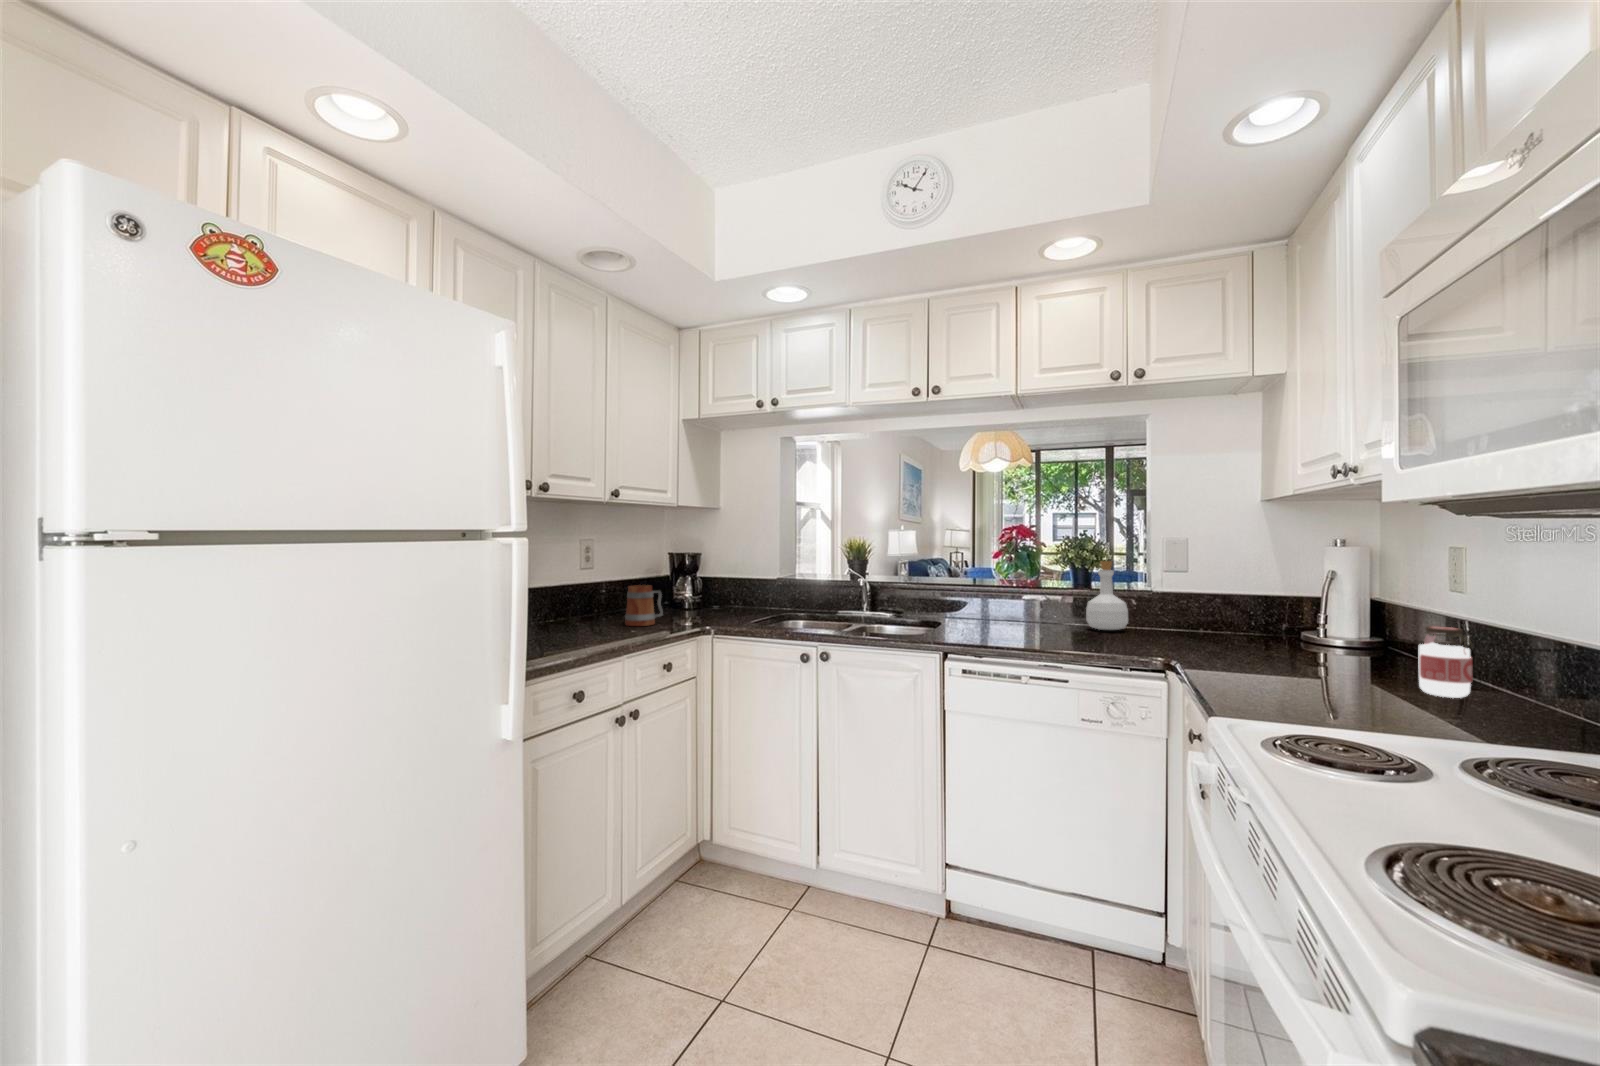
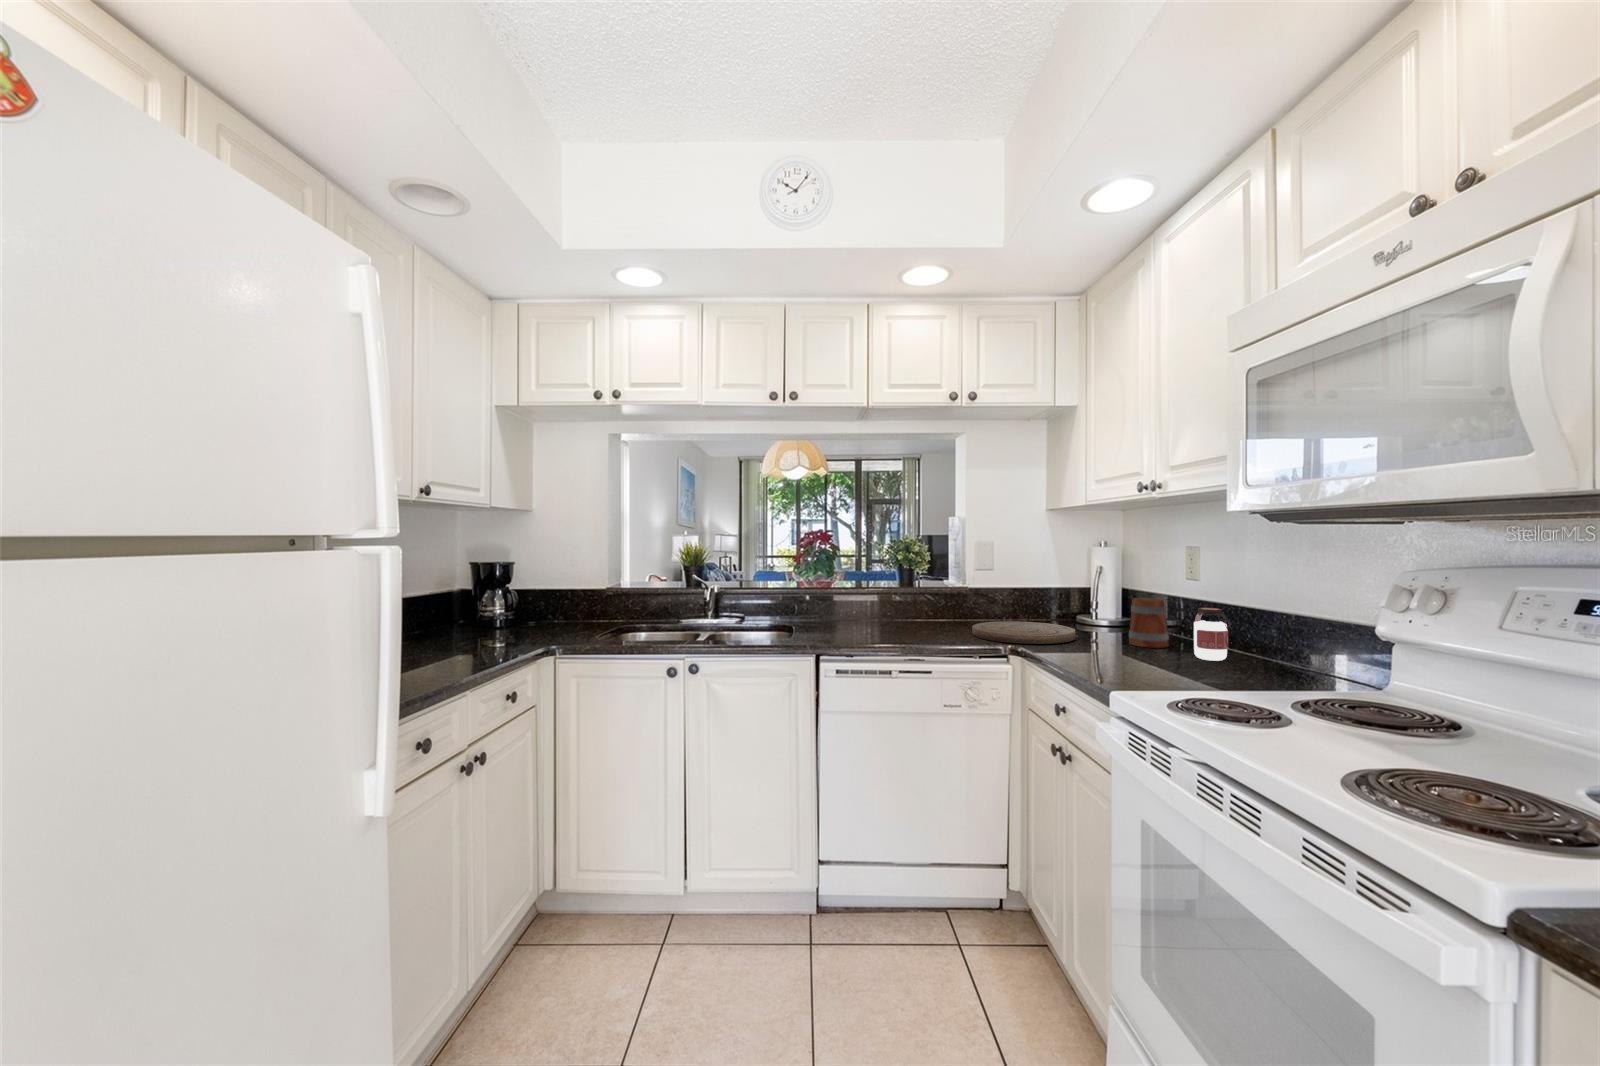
bottle: present [1086,561,1128,630] -> none [917,561,952,623]
mug: present [625,585,663,626] -> present [1129,598,1169,648]
cutting board: none [1136,633,1271,661] -> present [972,621,1075,644]

